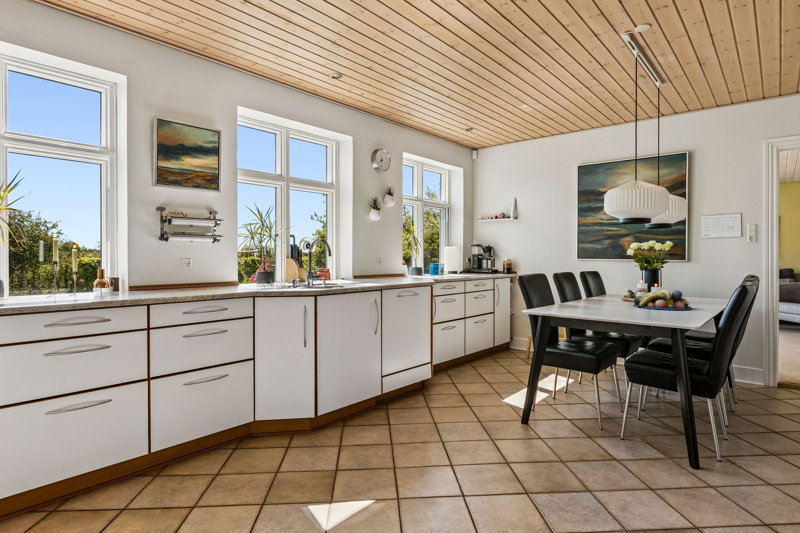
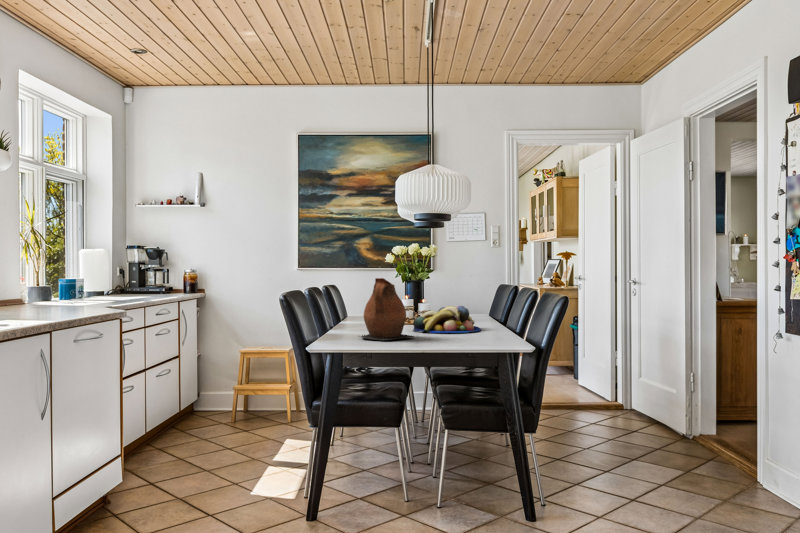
ceramic pitcher: none [582,268,623,310] -> present [359,278,414,340]

